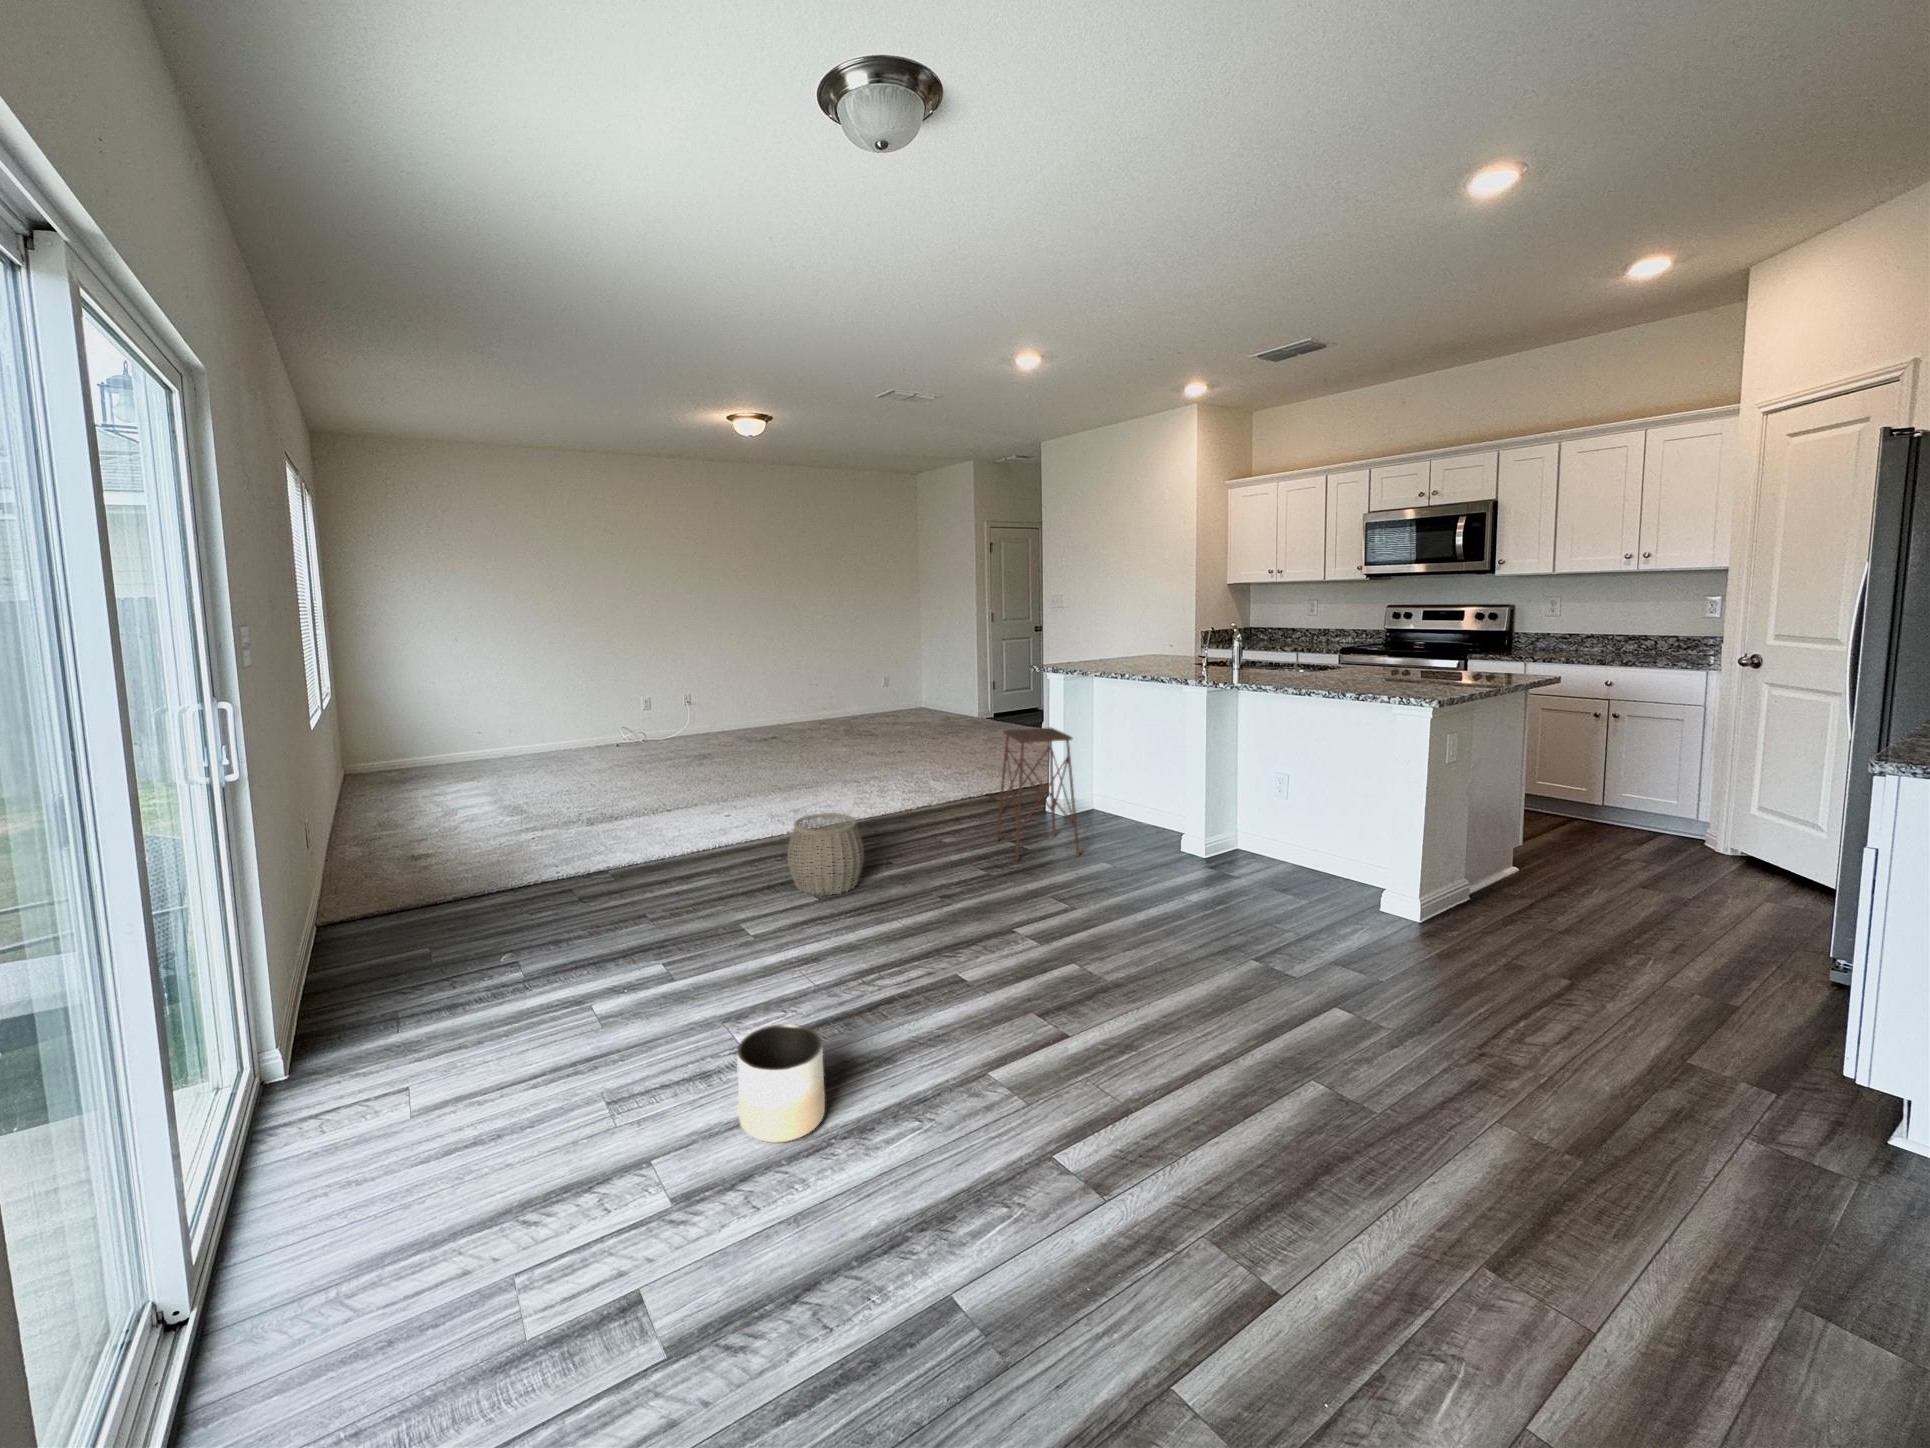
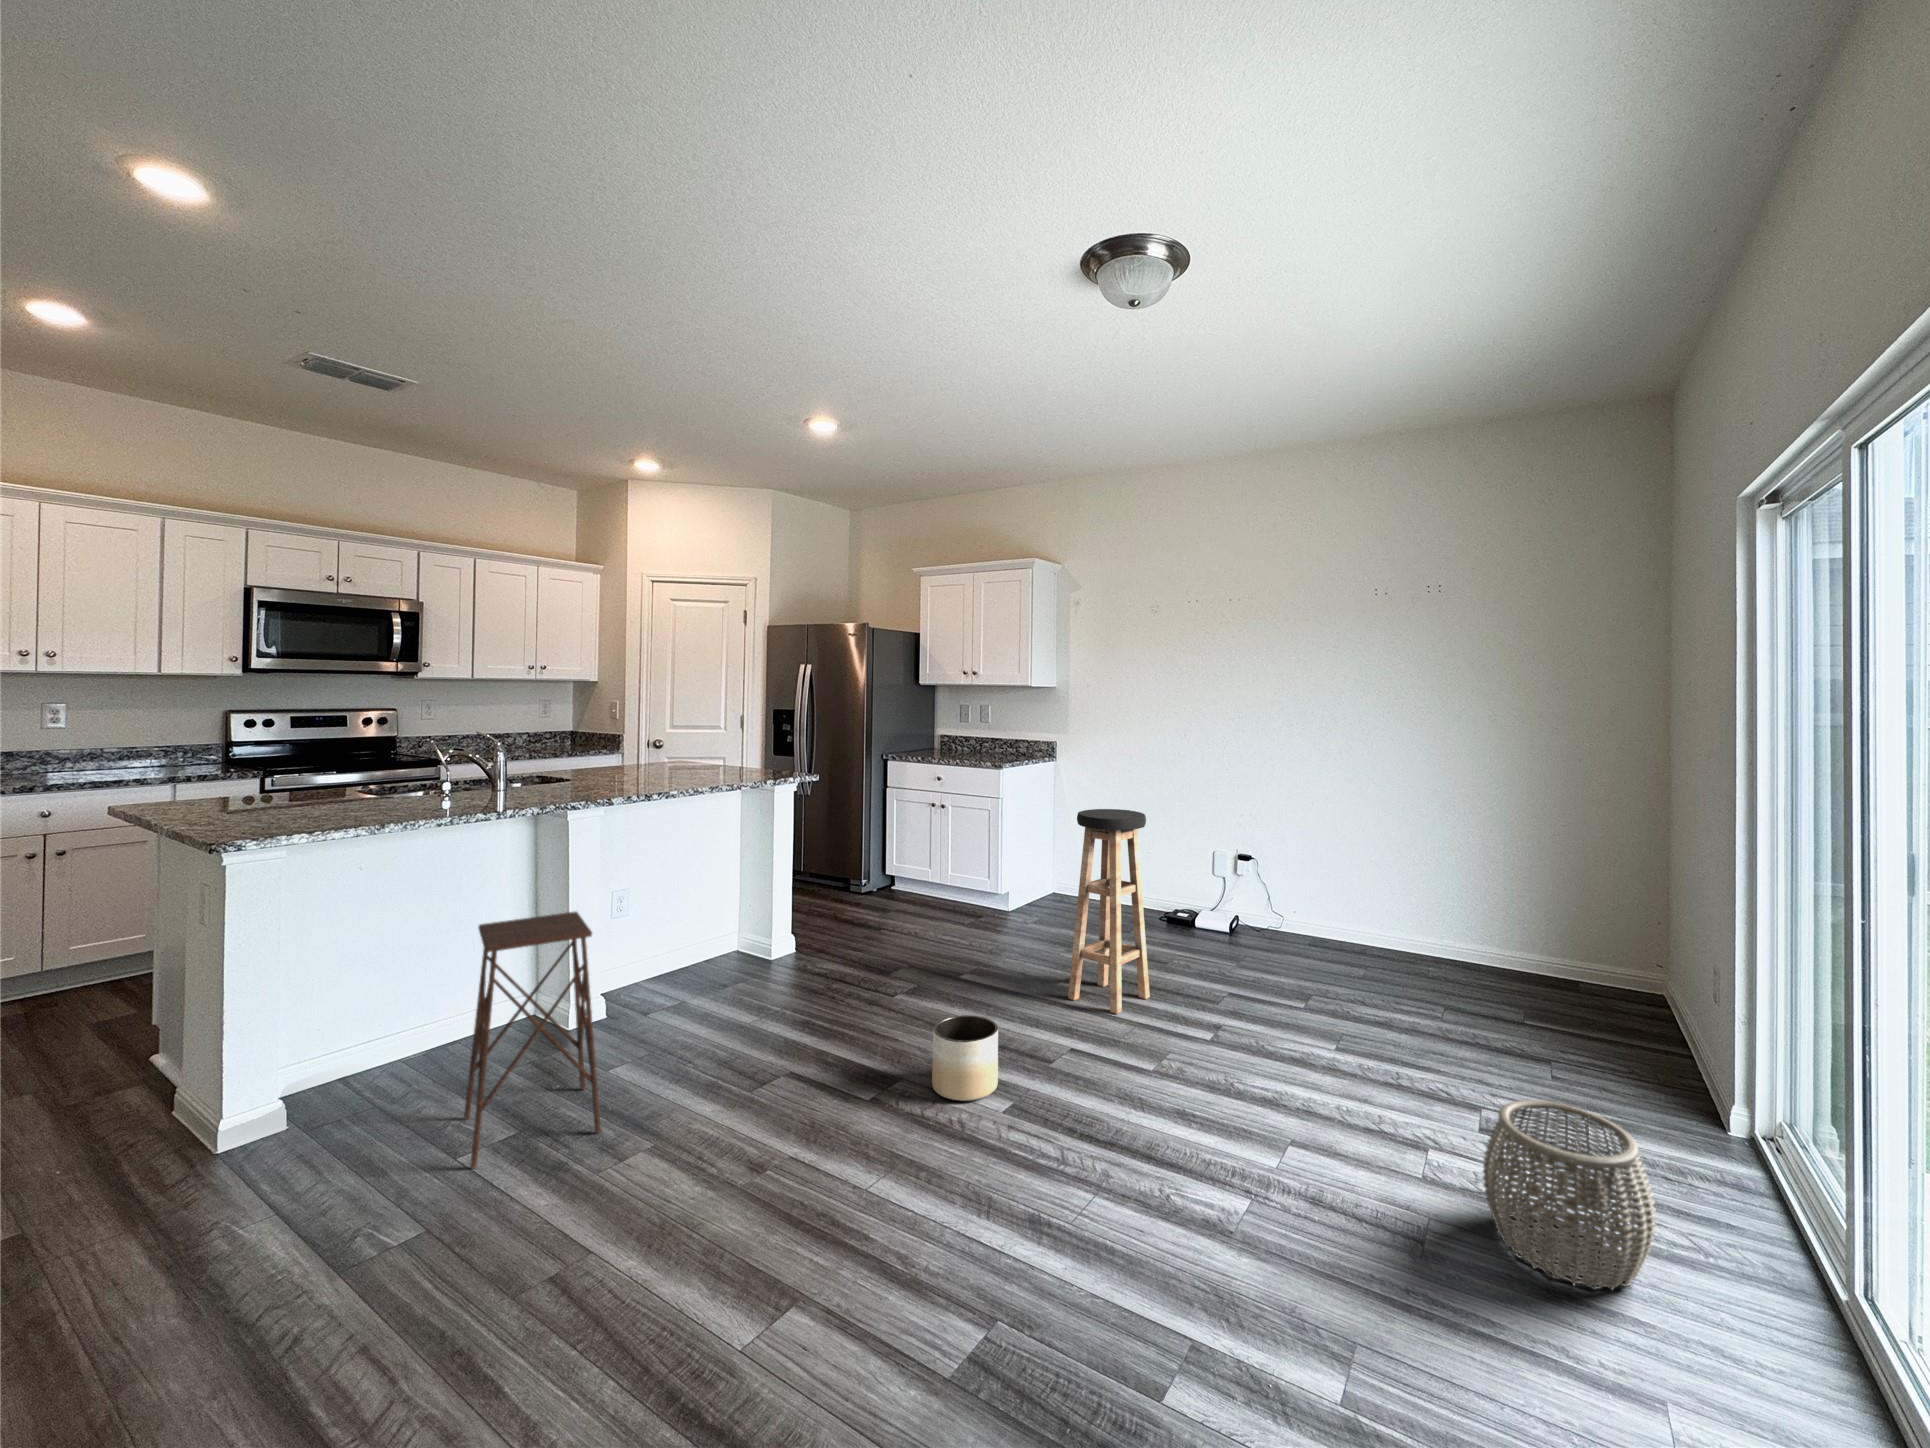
bar stool: none [1172,798,1325,1164] -> present [1068,809,1150,1014]
woven basket: present [788,813,864,895] -> present [1483,1100,1656,1290]
planter: present [737,1024,825,1143] -> present [932,1015,998,1101]

